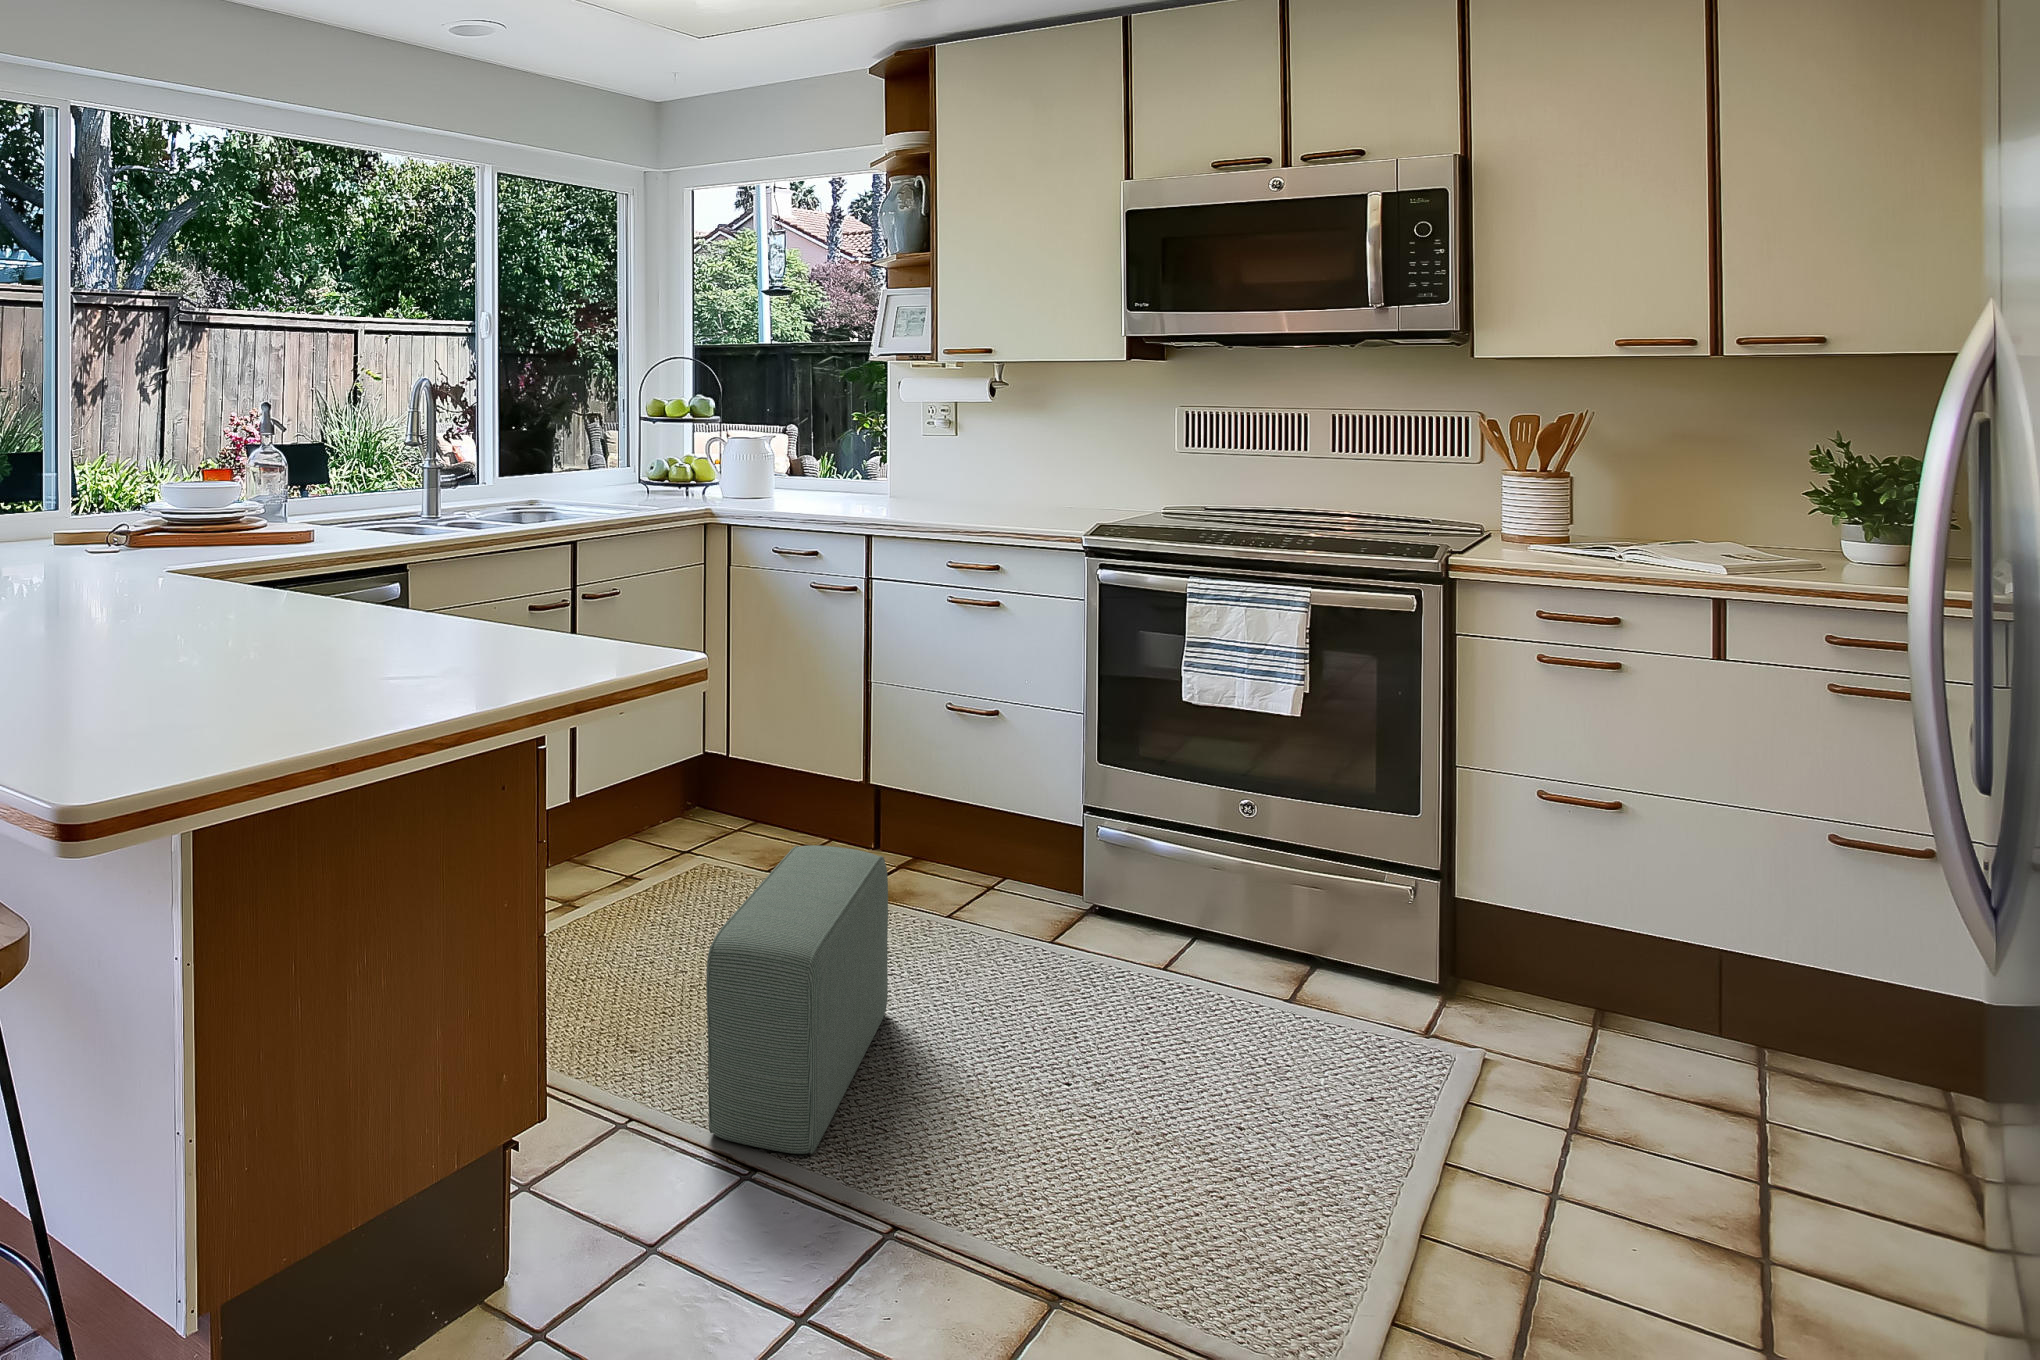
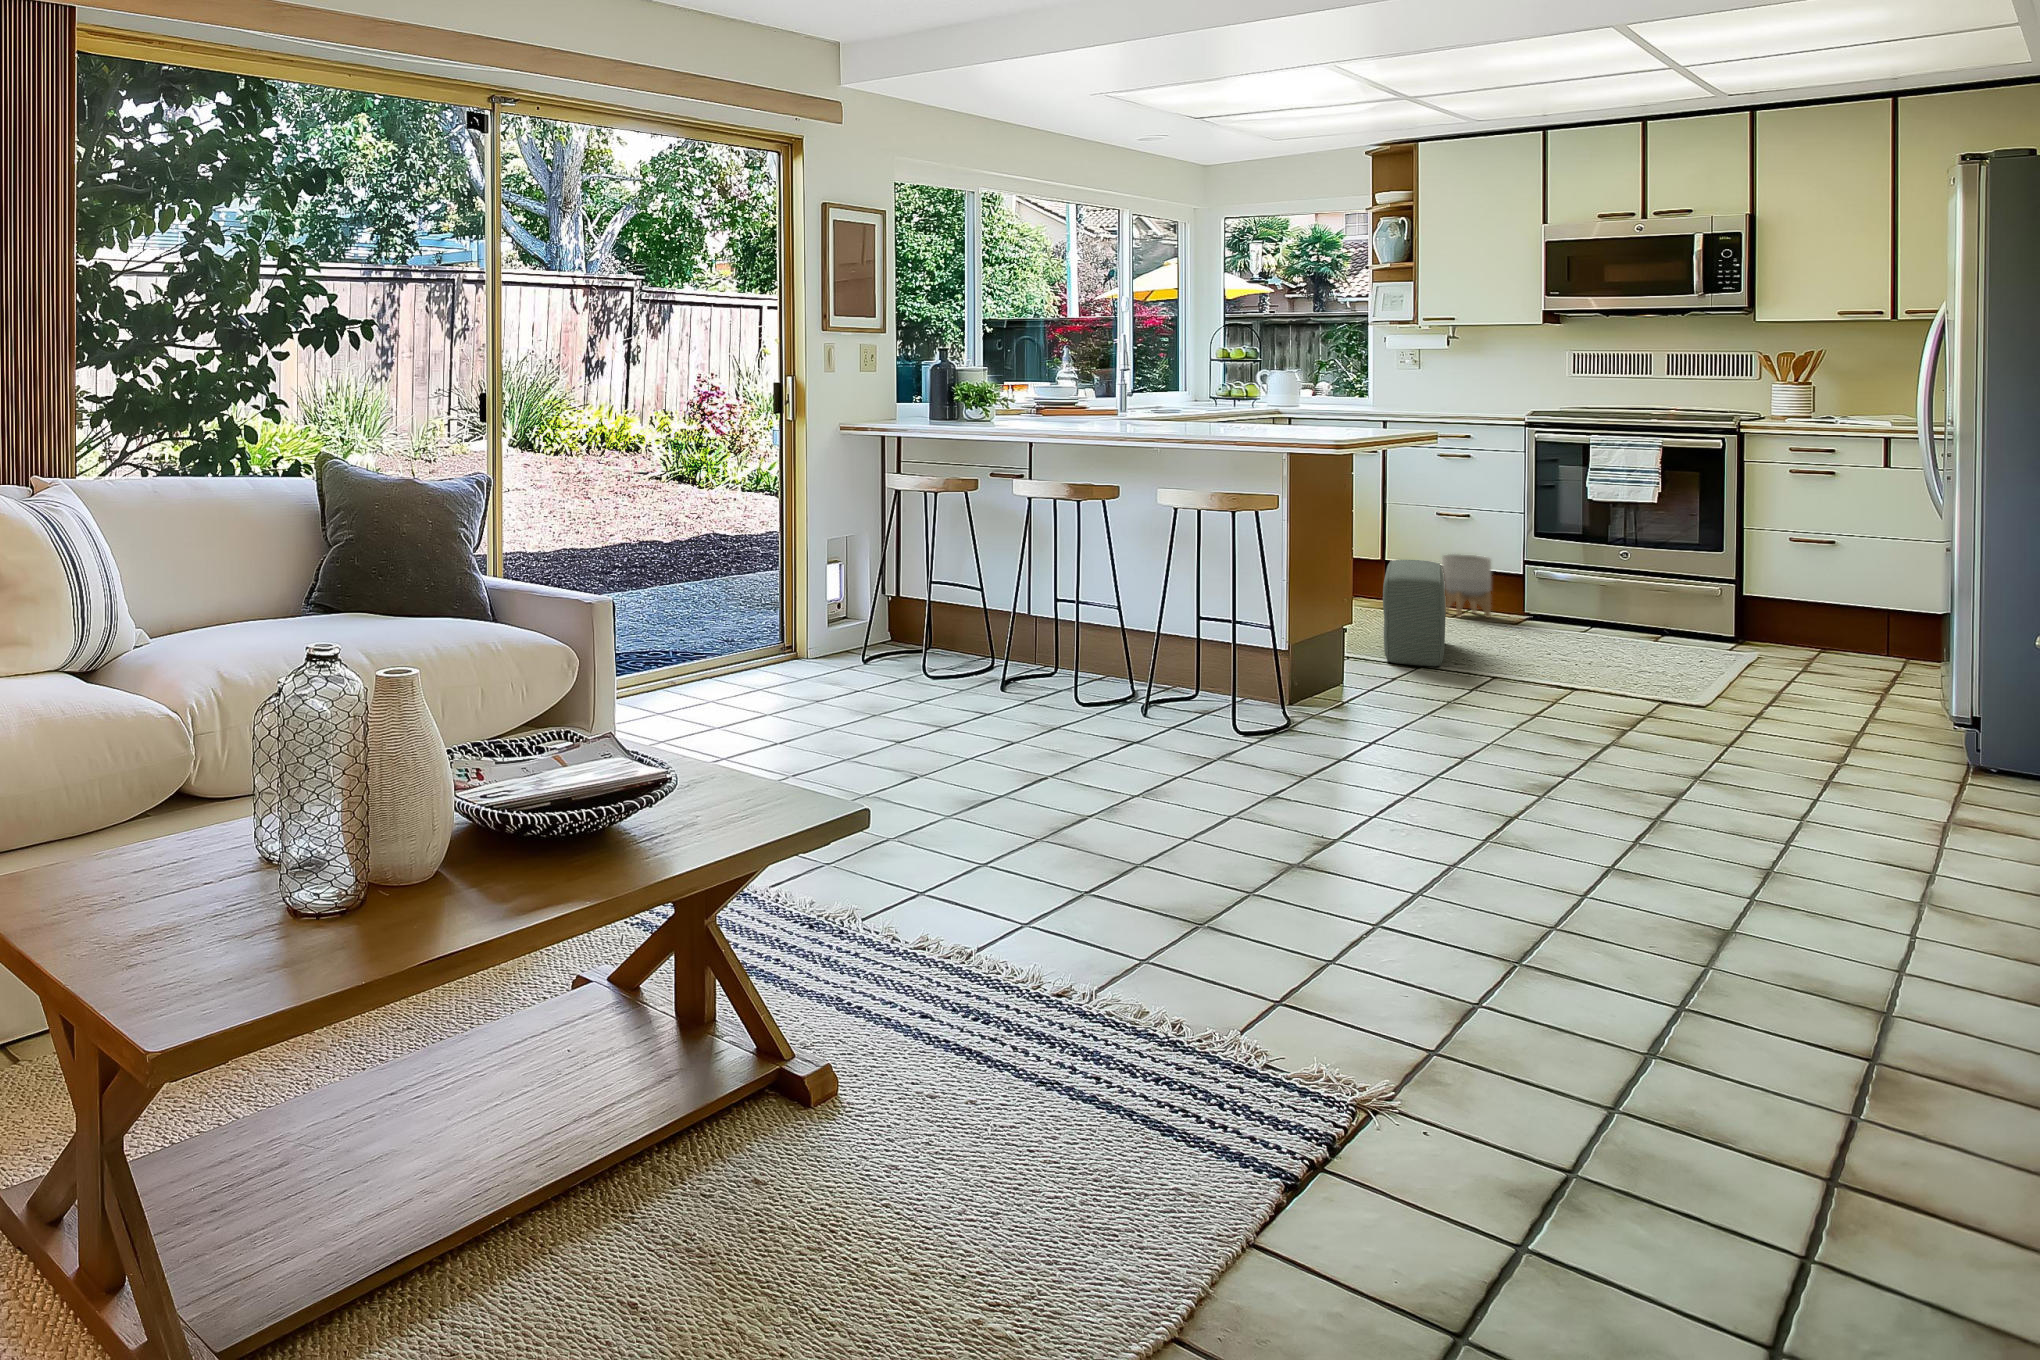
planter: none [952,780,1033,908] -> present [1442,554,1491,618]

